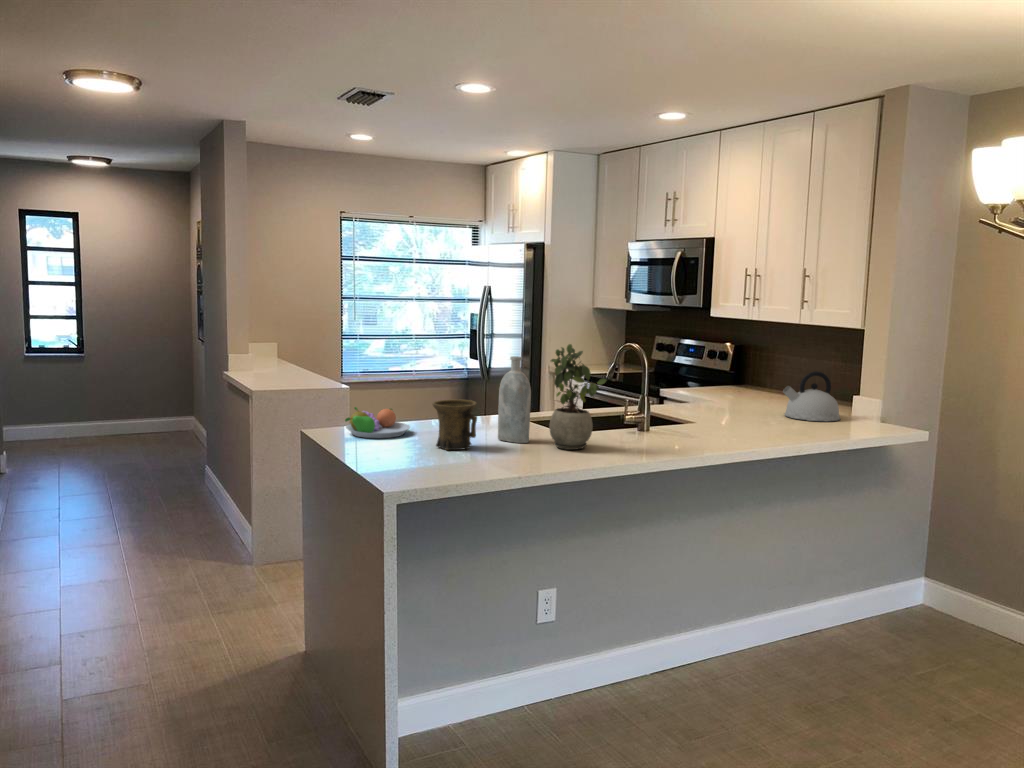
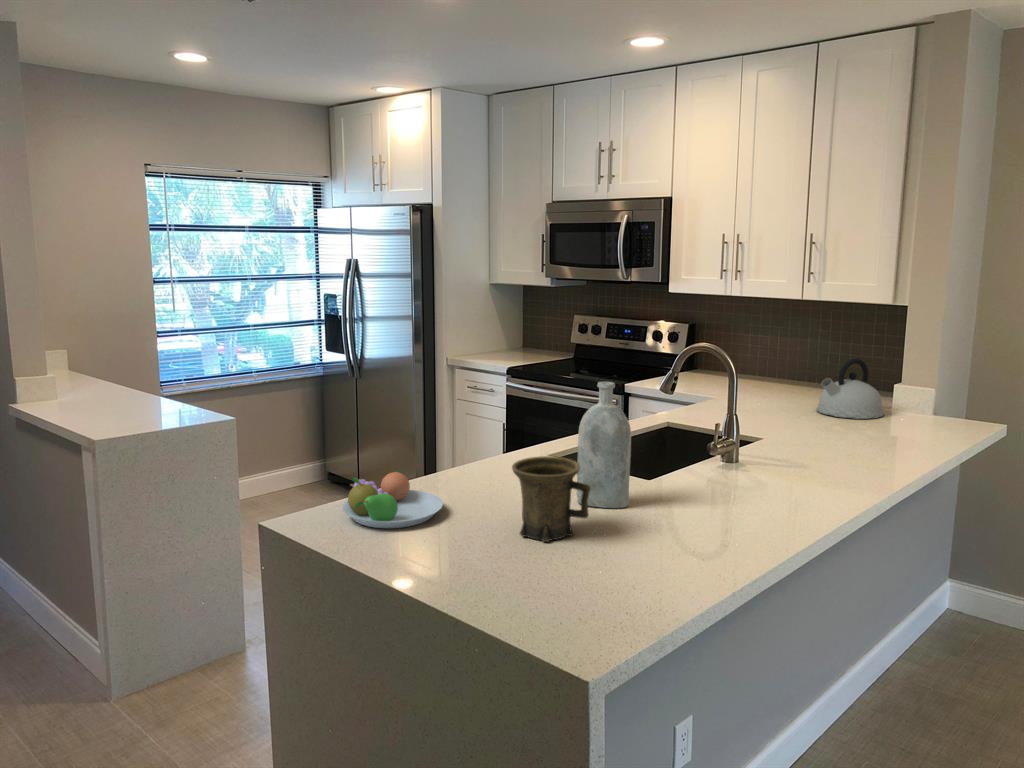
potted plant: present [549,344,607,450] -> none [666,362,772,514]

